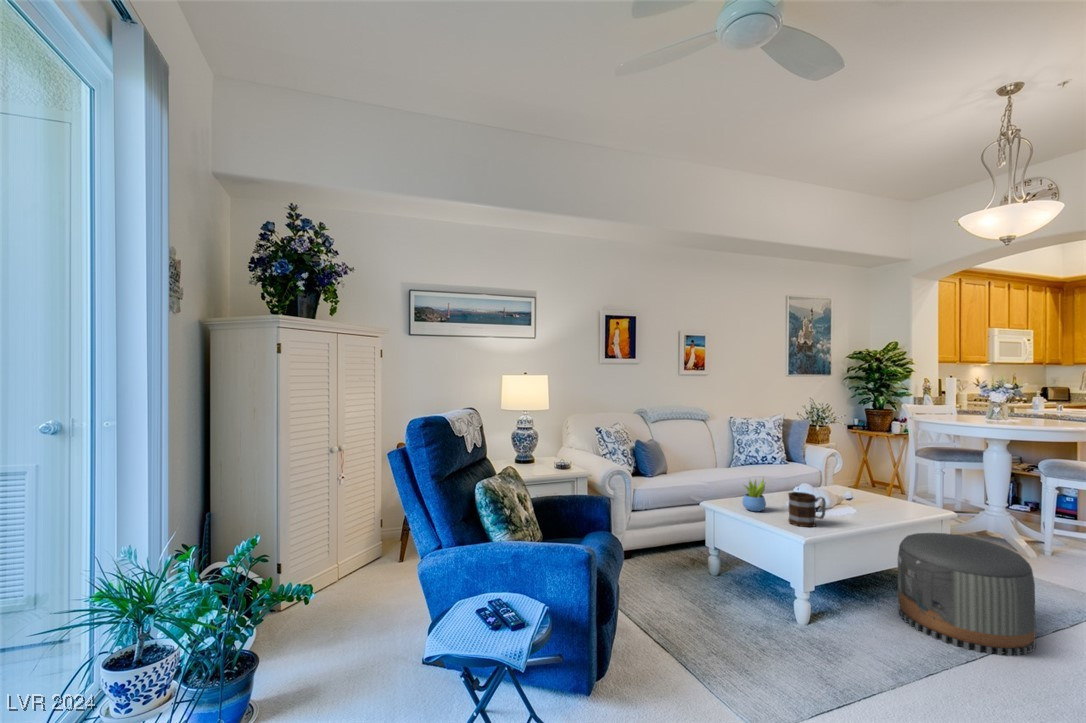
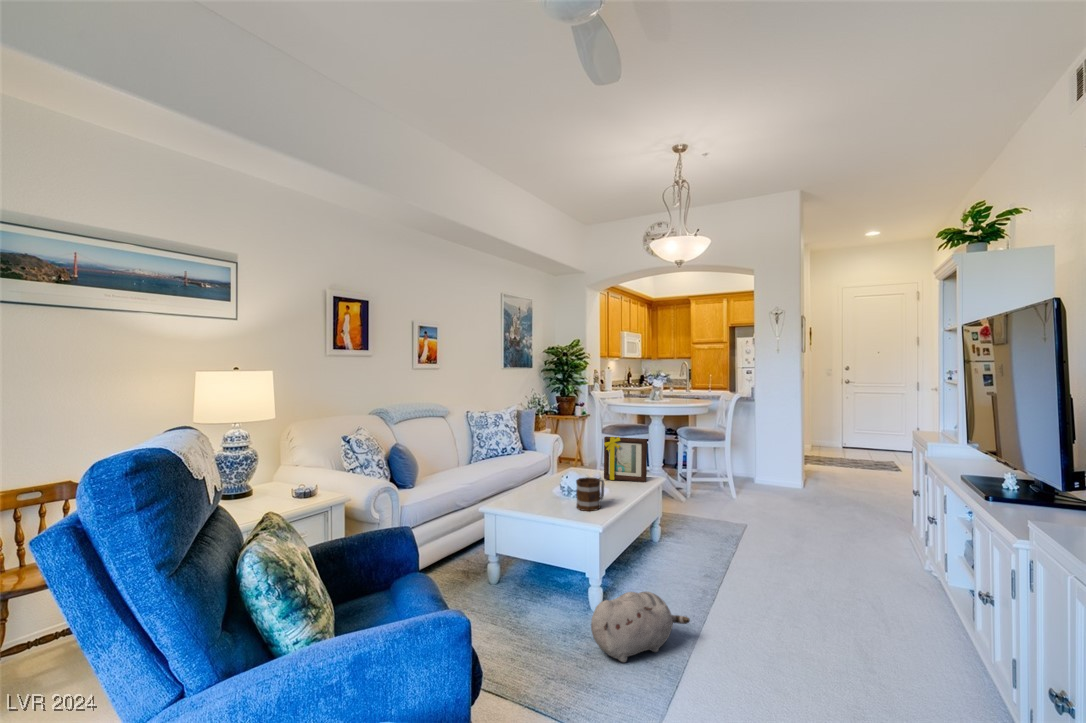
picture frame: none [856,456,914,515] -> present [604,436,647,482]
succulent plant: present [742,478,766,511] -> none [527,467,551,505]
pouf: present [898,533,1036,656] -> none [651,492,740,584]
plush toy: none [752,604,875,676] -> present [591,592,690,663]

